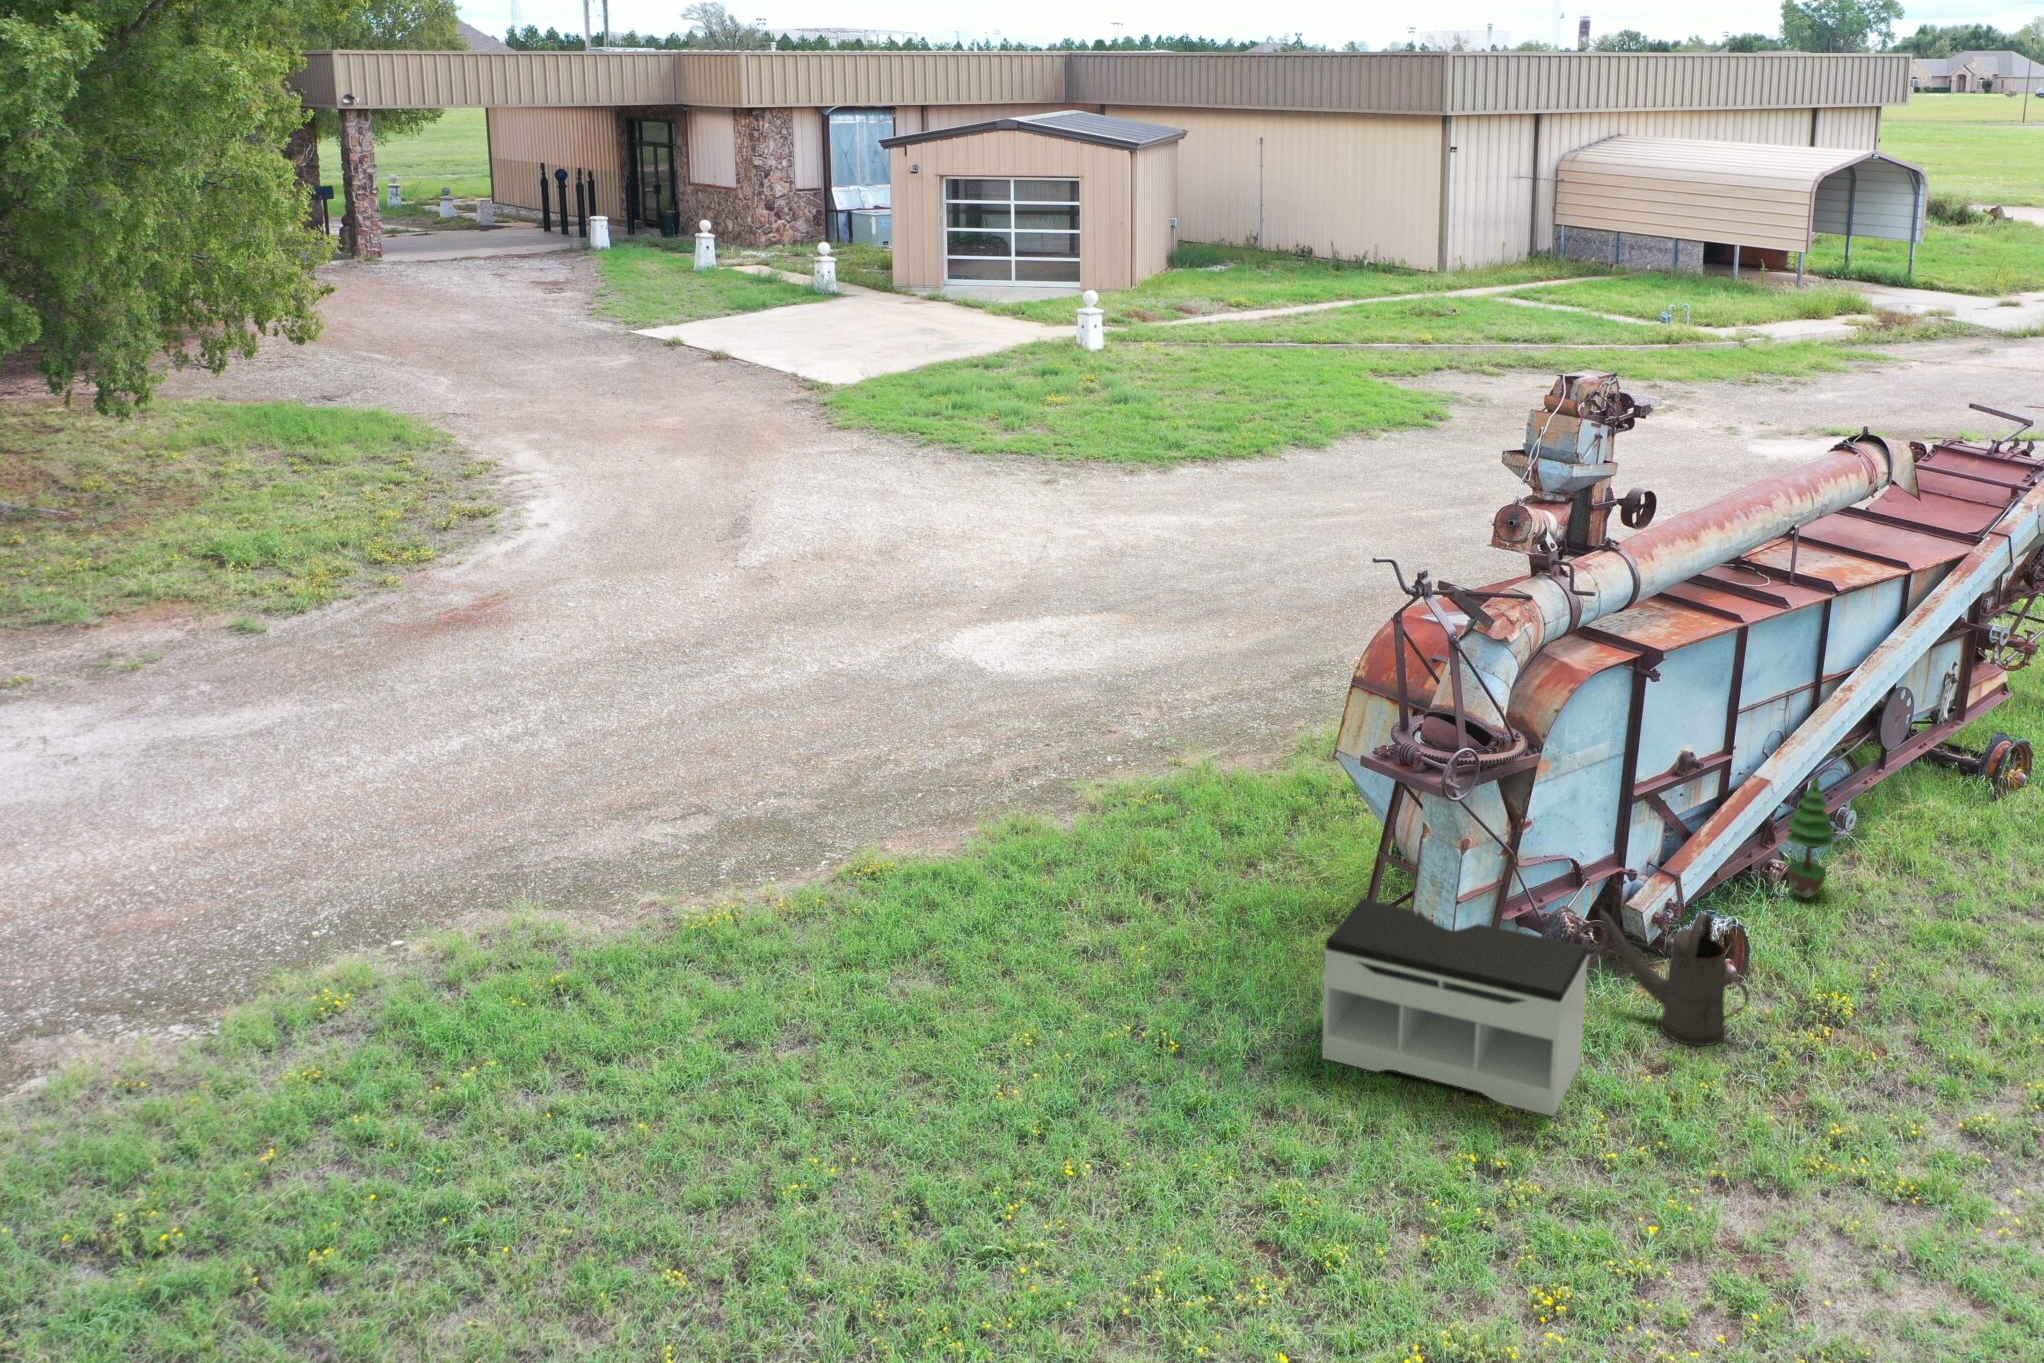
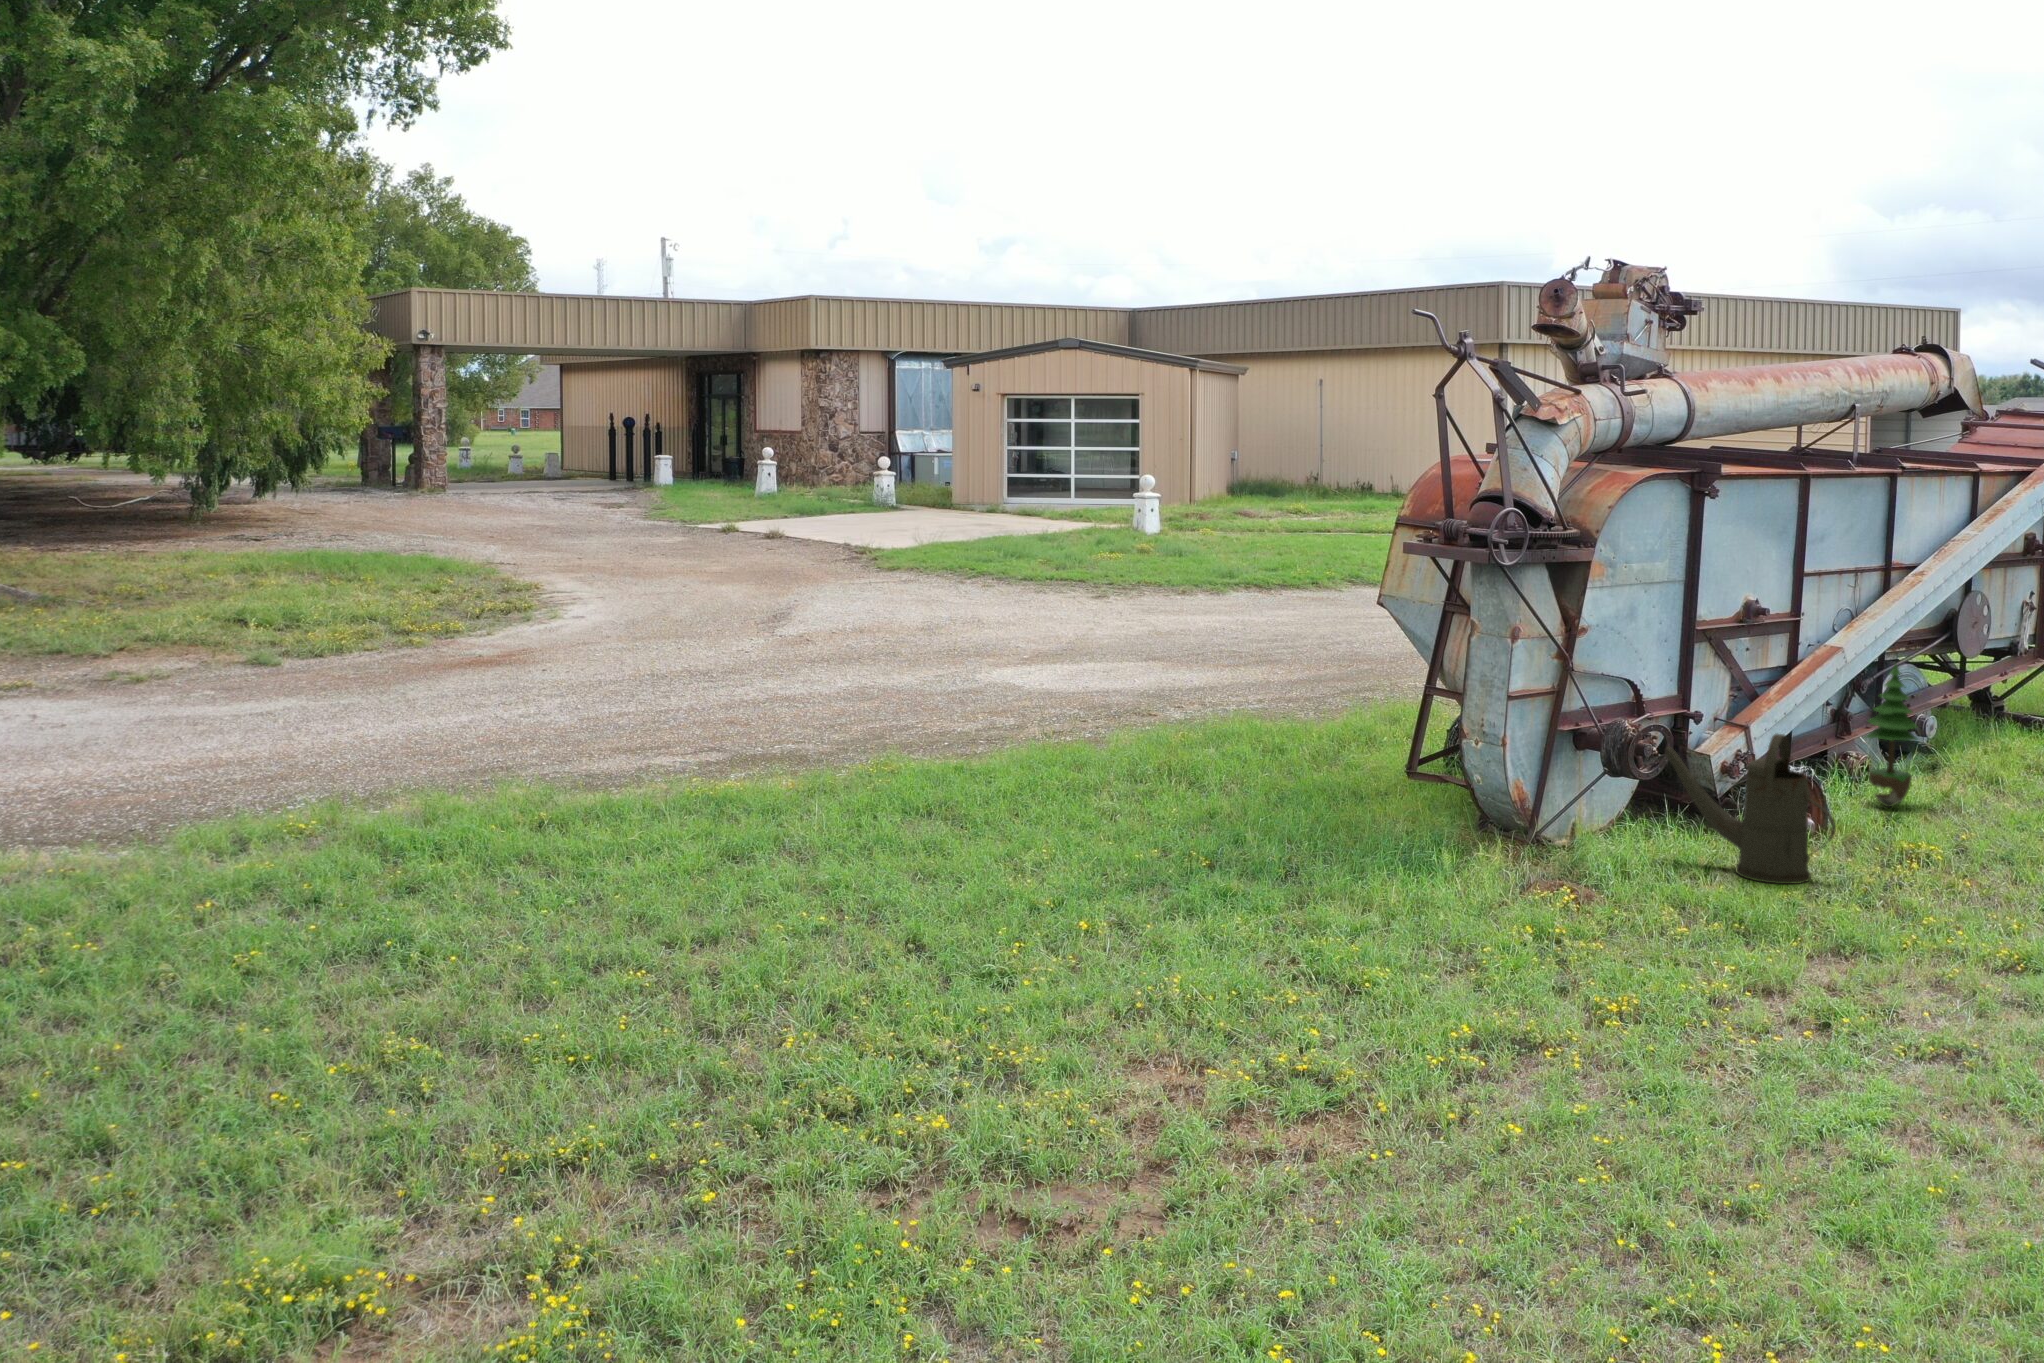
bench: present [1322,899,1589,1116] -> none [1352,717,1653,920]

